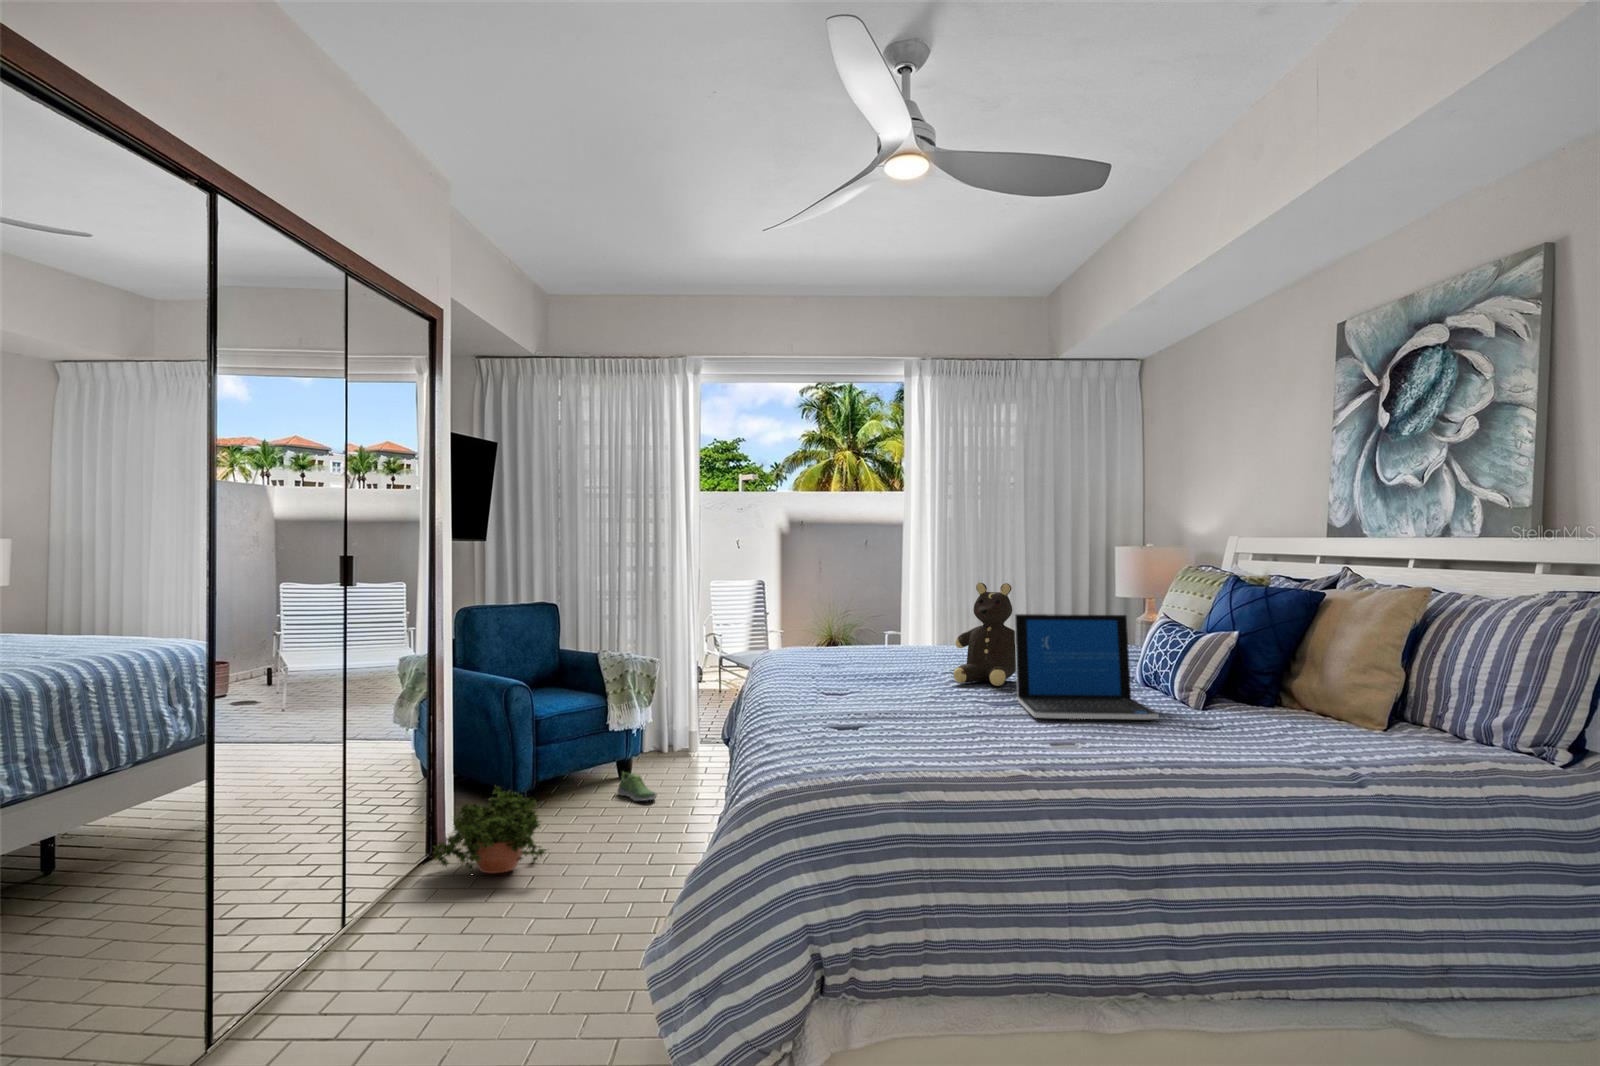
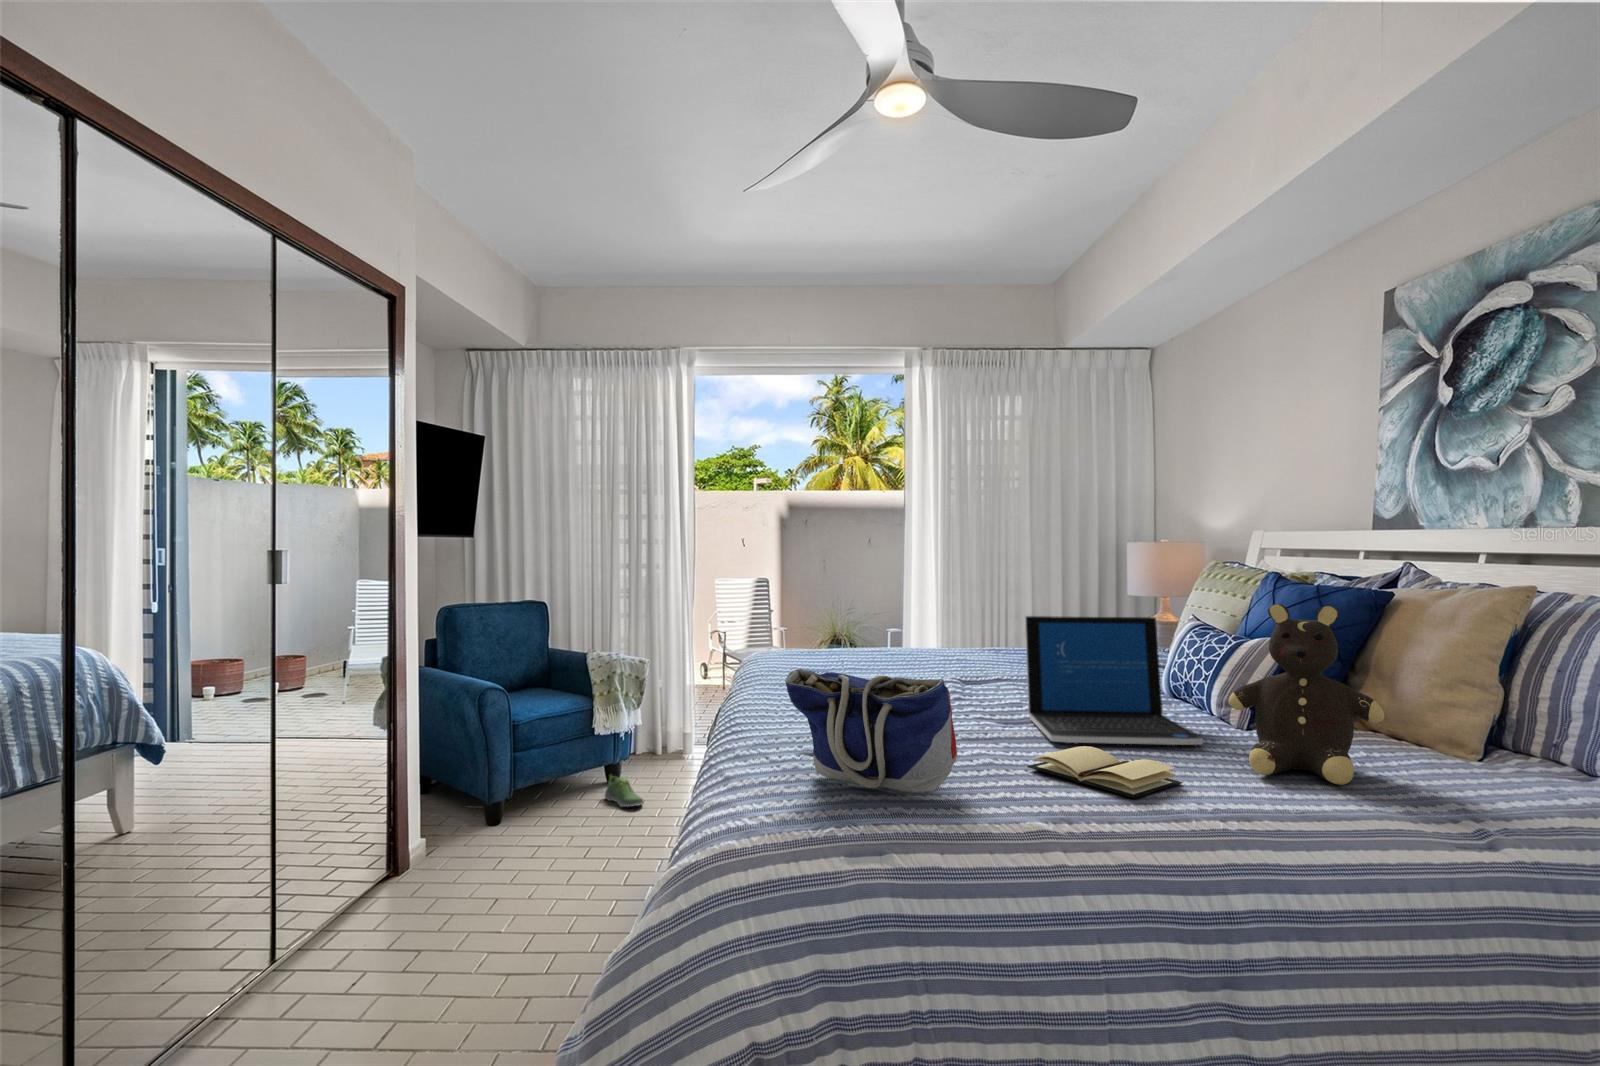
teddy bear: present [954,583,1016,686] -> present [1229,604,1385,785]
tote bag: none [818,656,956,752] -> present [785,669,958,793]
book: none [1012,719,1134,754] -> present [1027,746,1182,798]
potted plant: present [434,787,546,873] -> none [385,796,512,900]

